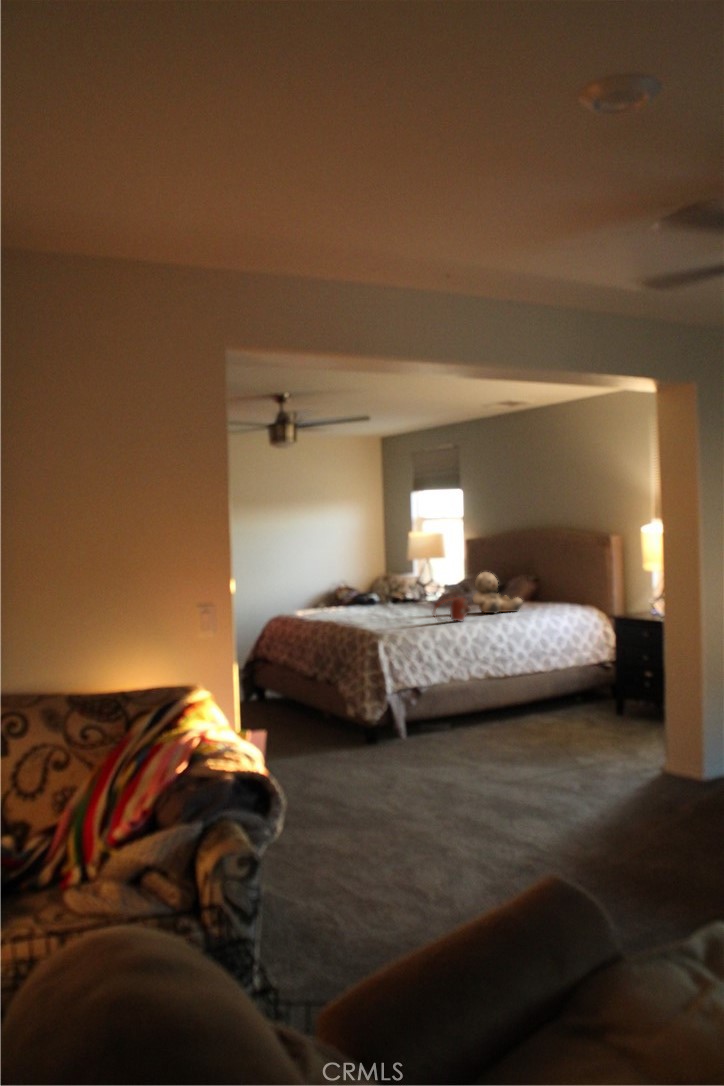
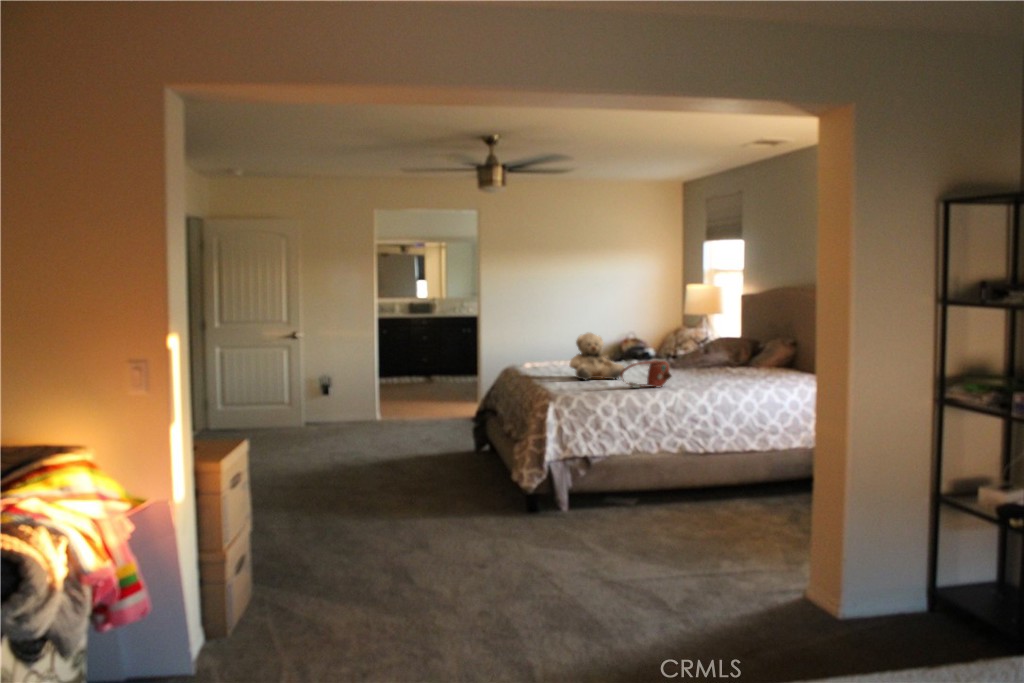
teddy bear: present [473,572,523,613] -> present [570,333,624,380]

